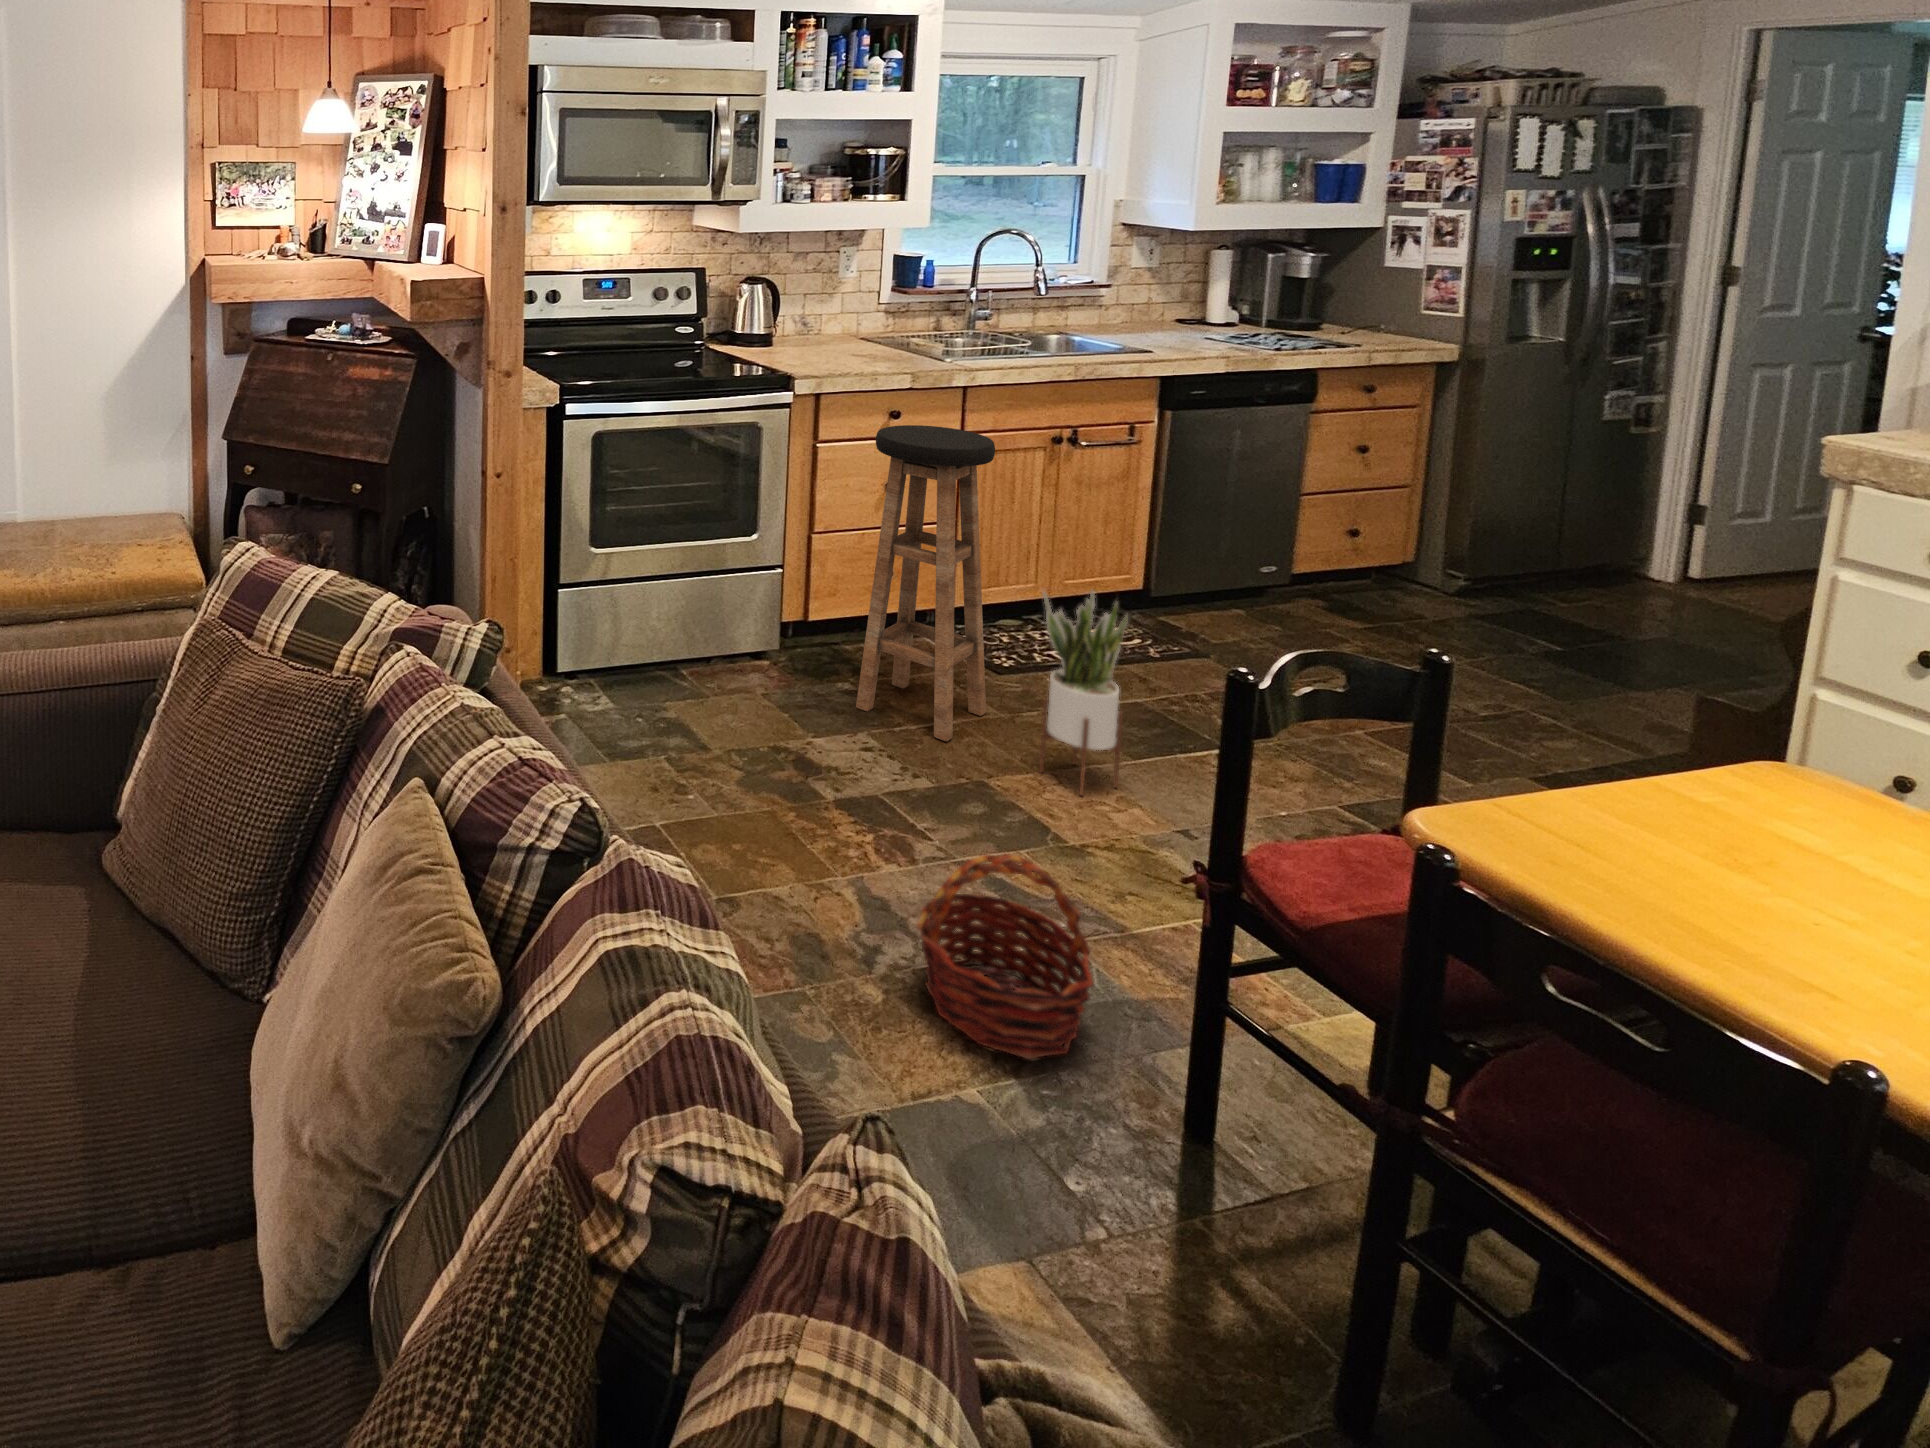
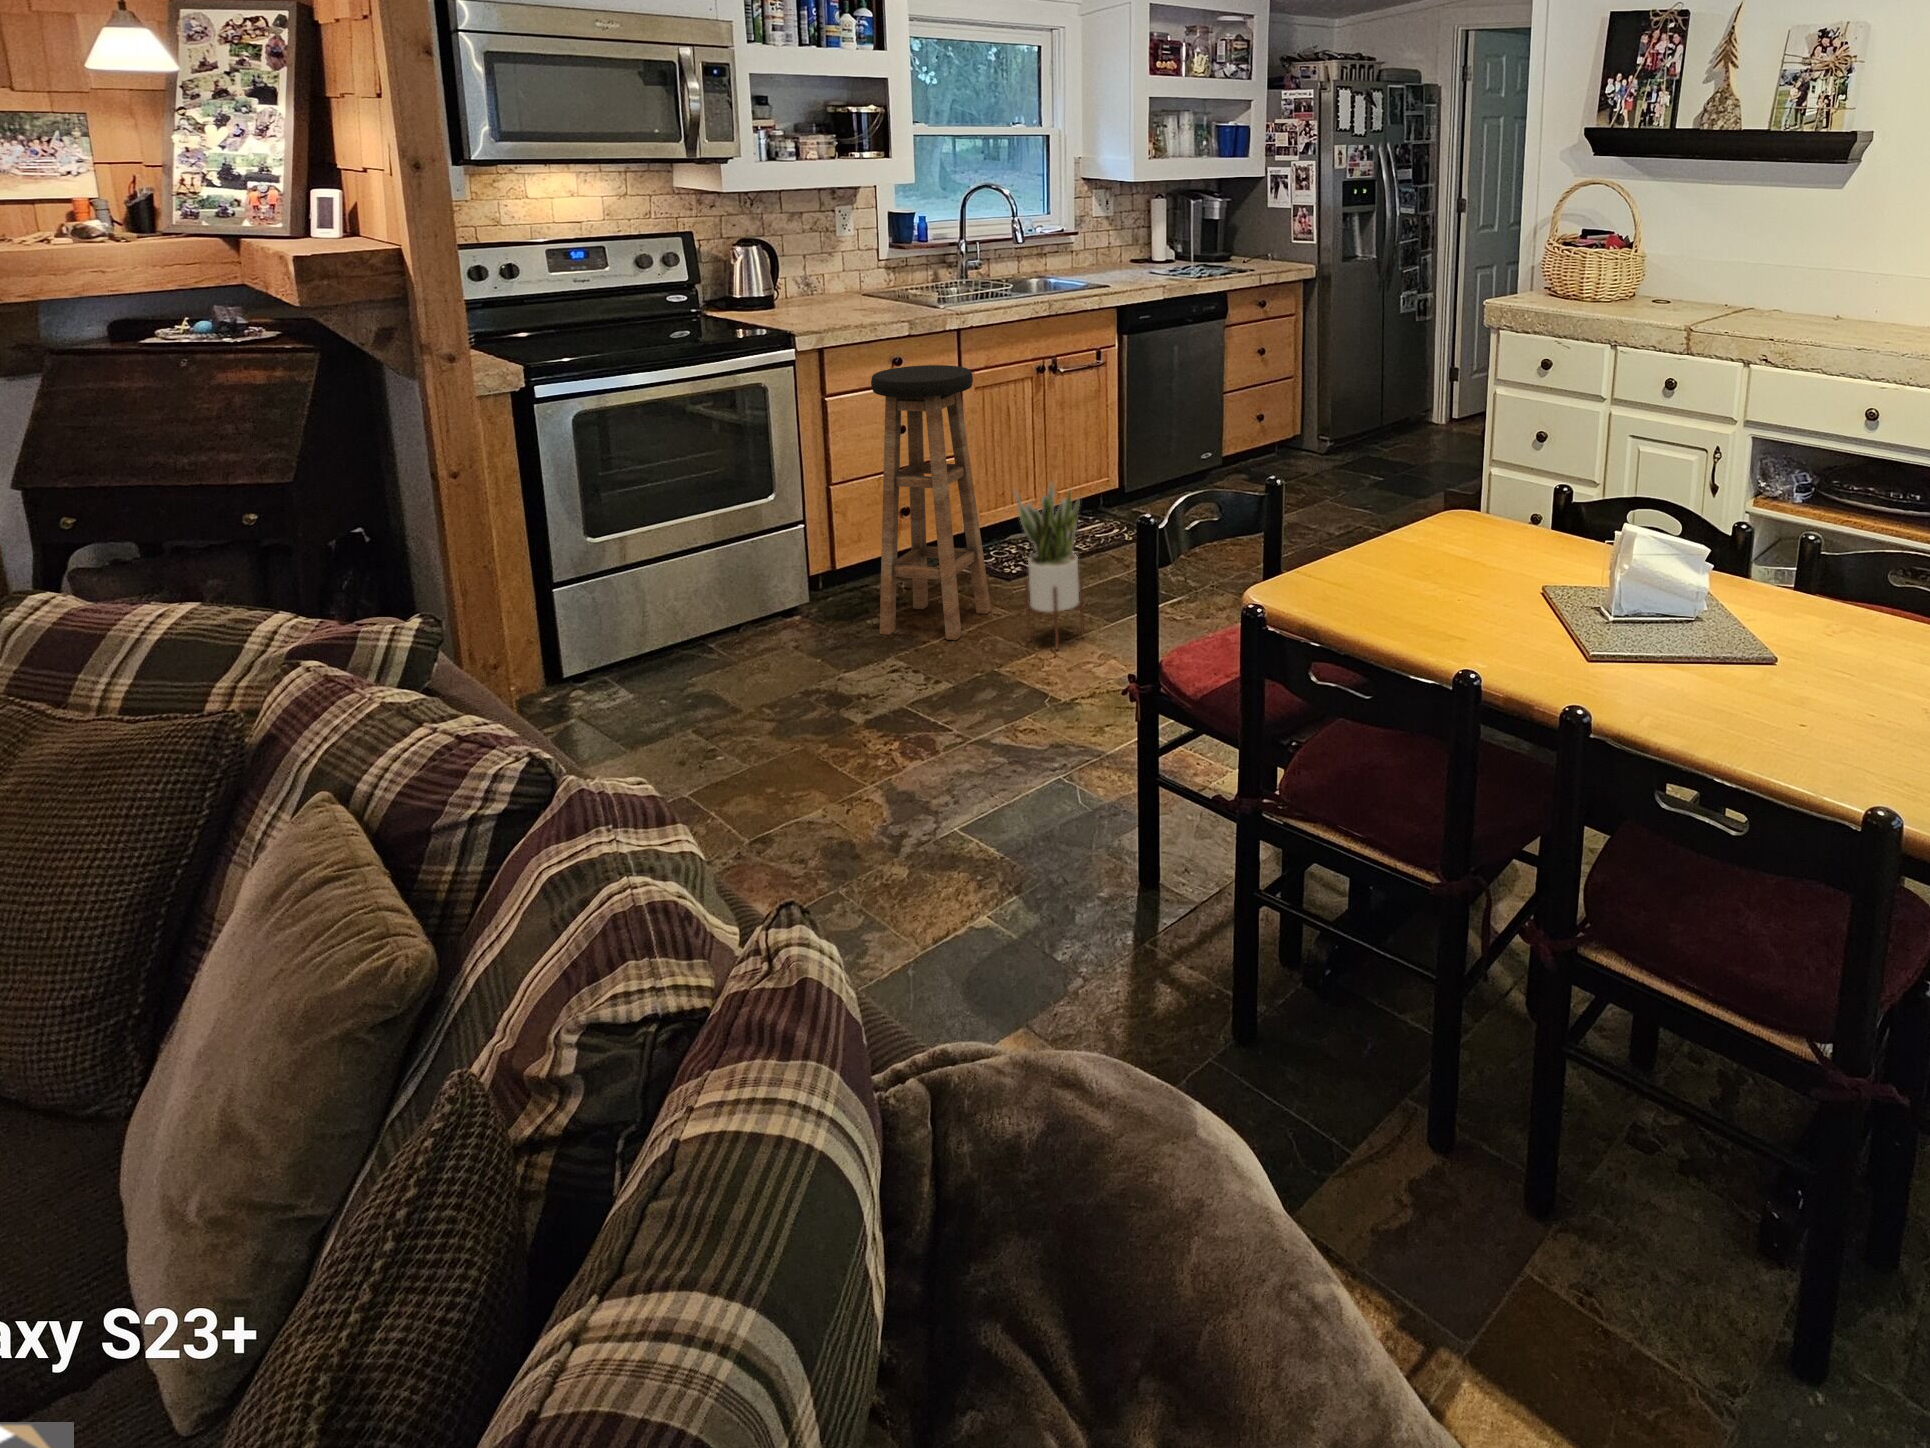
basket: present [918,855,1093,1059] -> none [909,685,1039,837]

